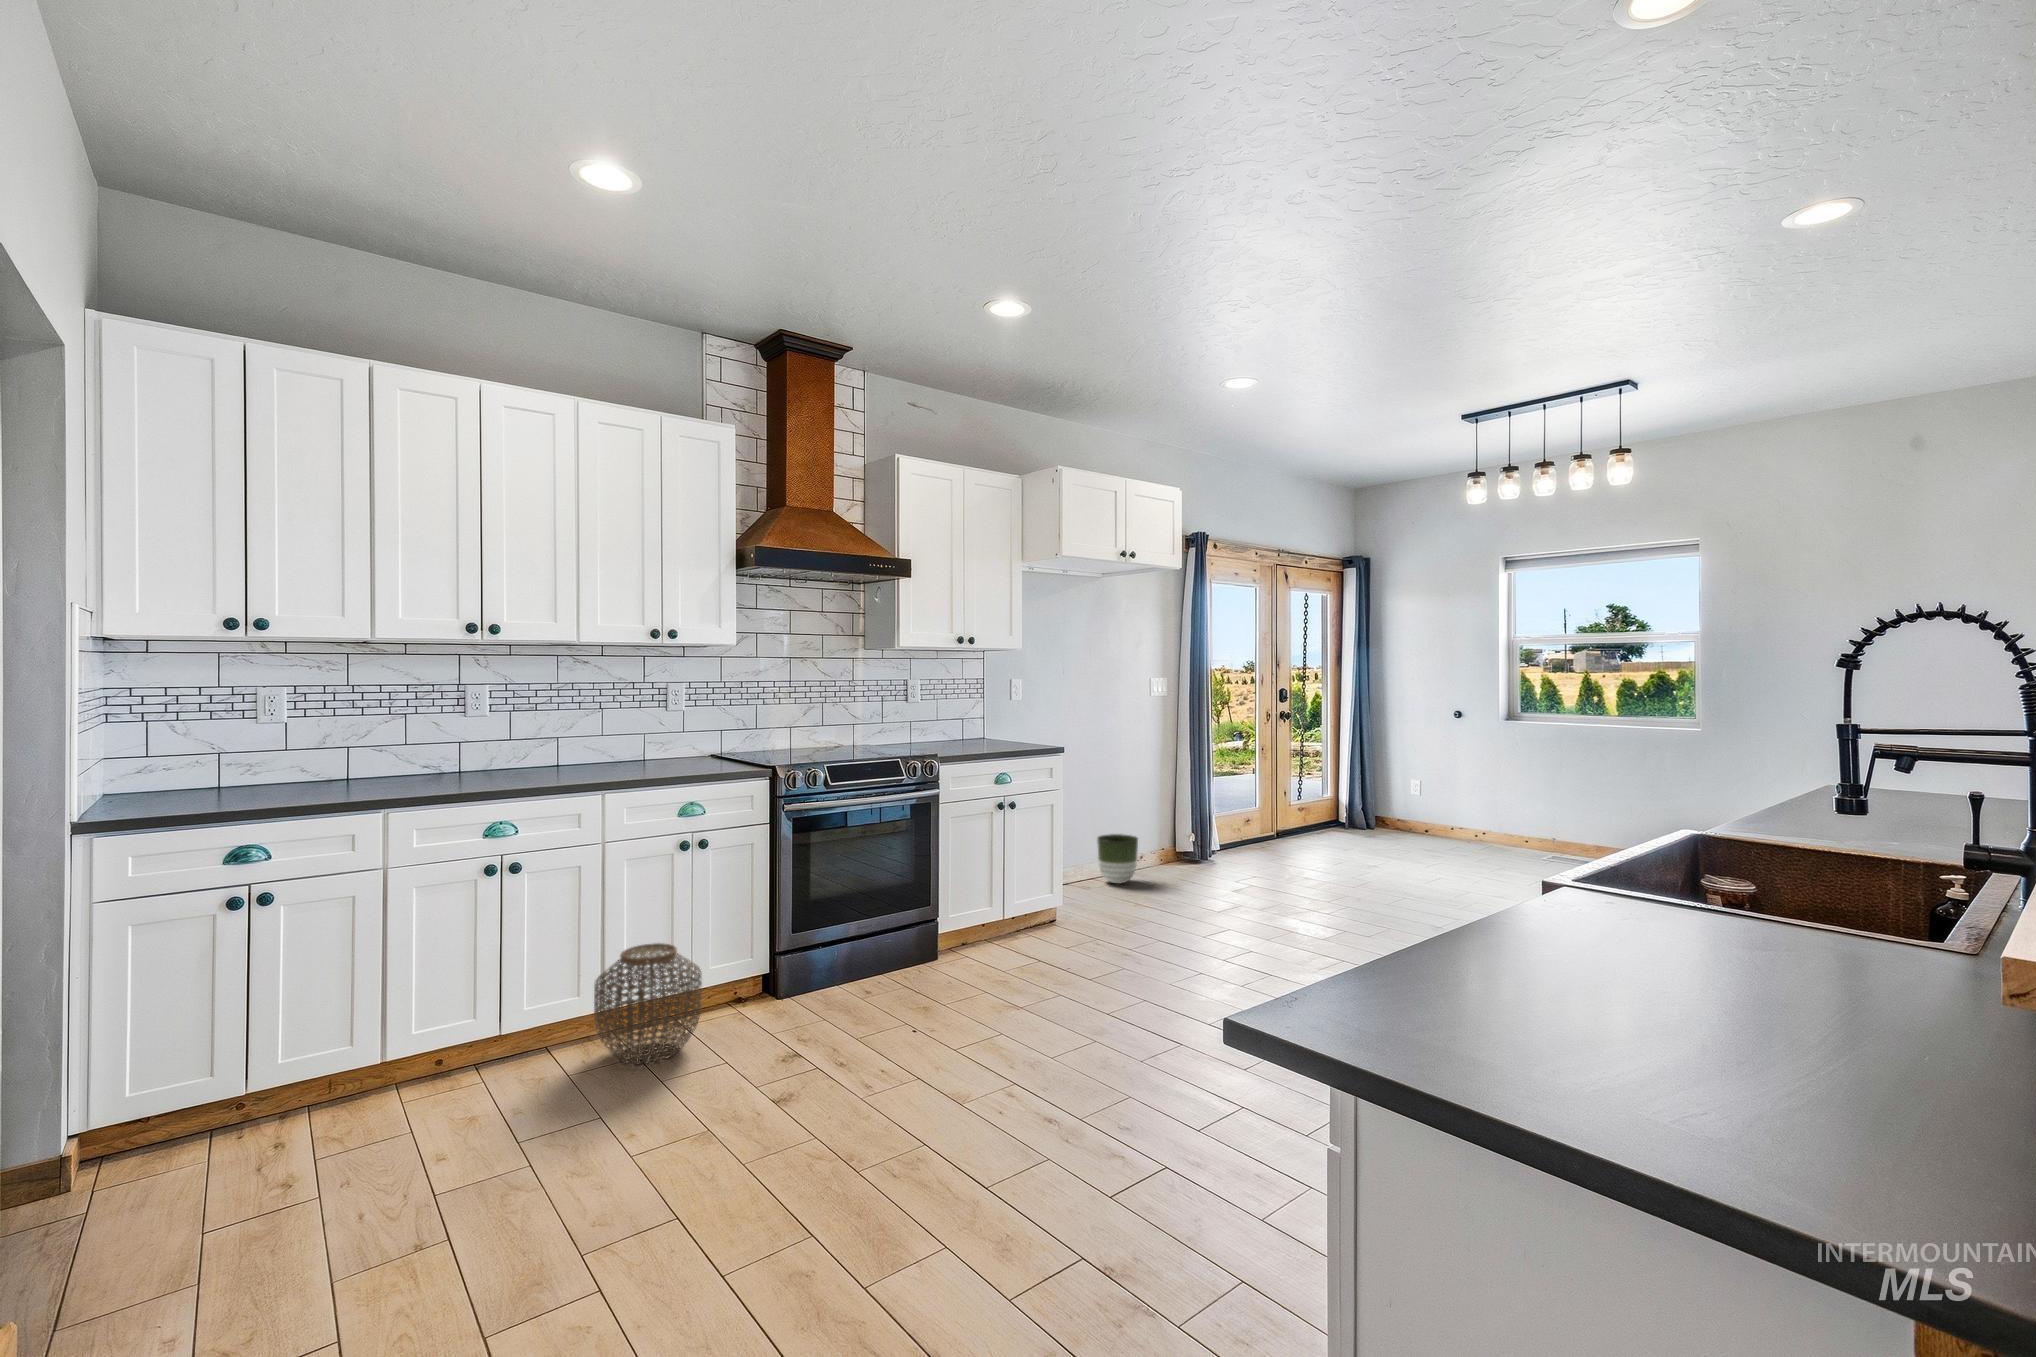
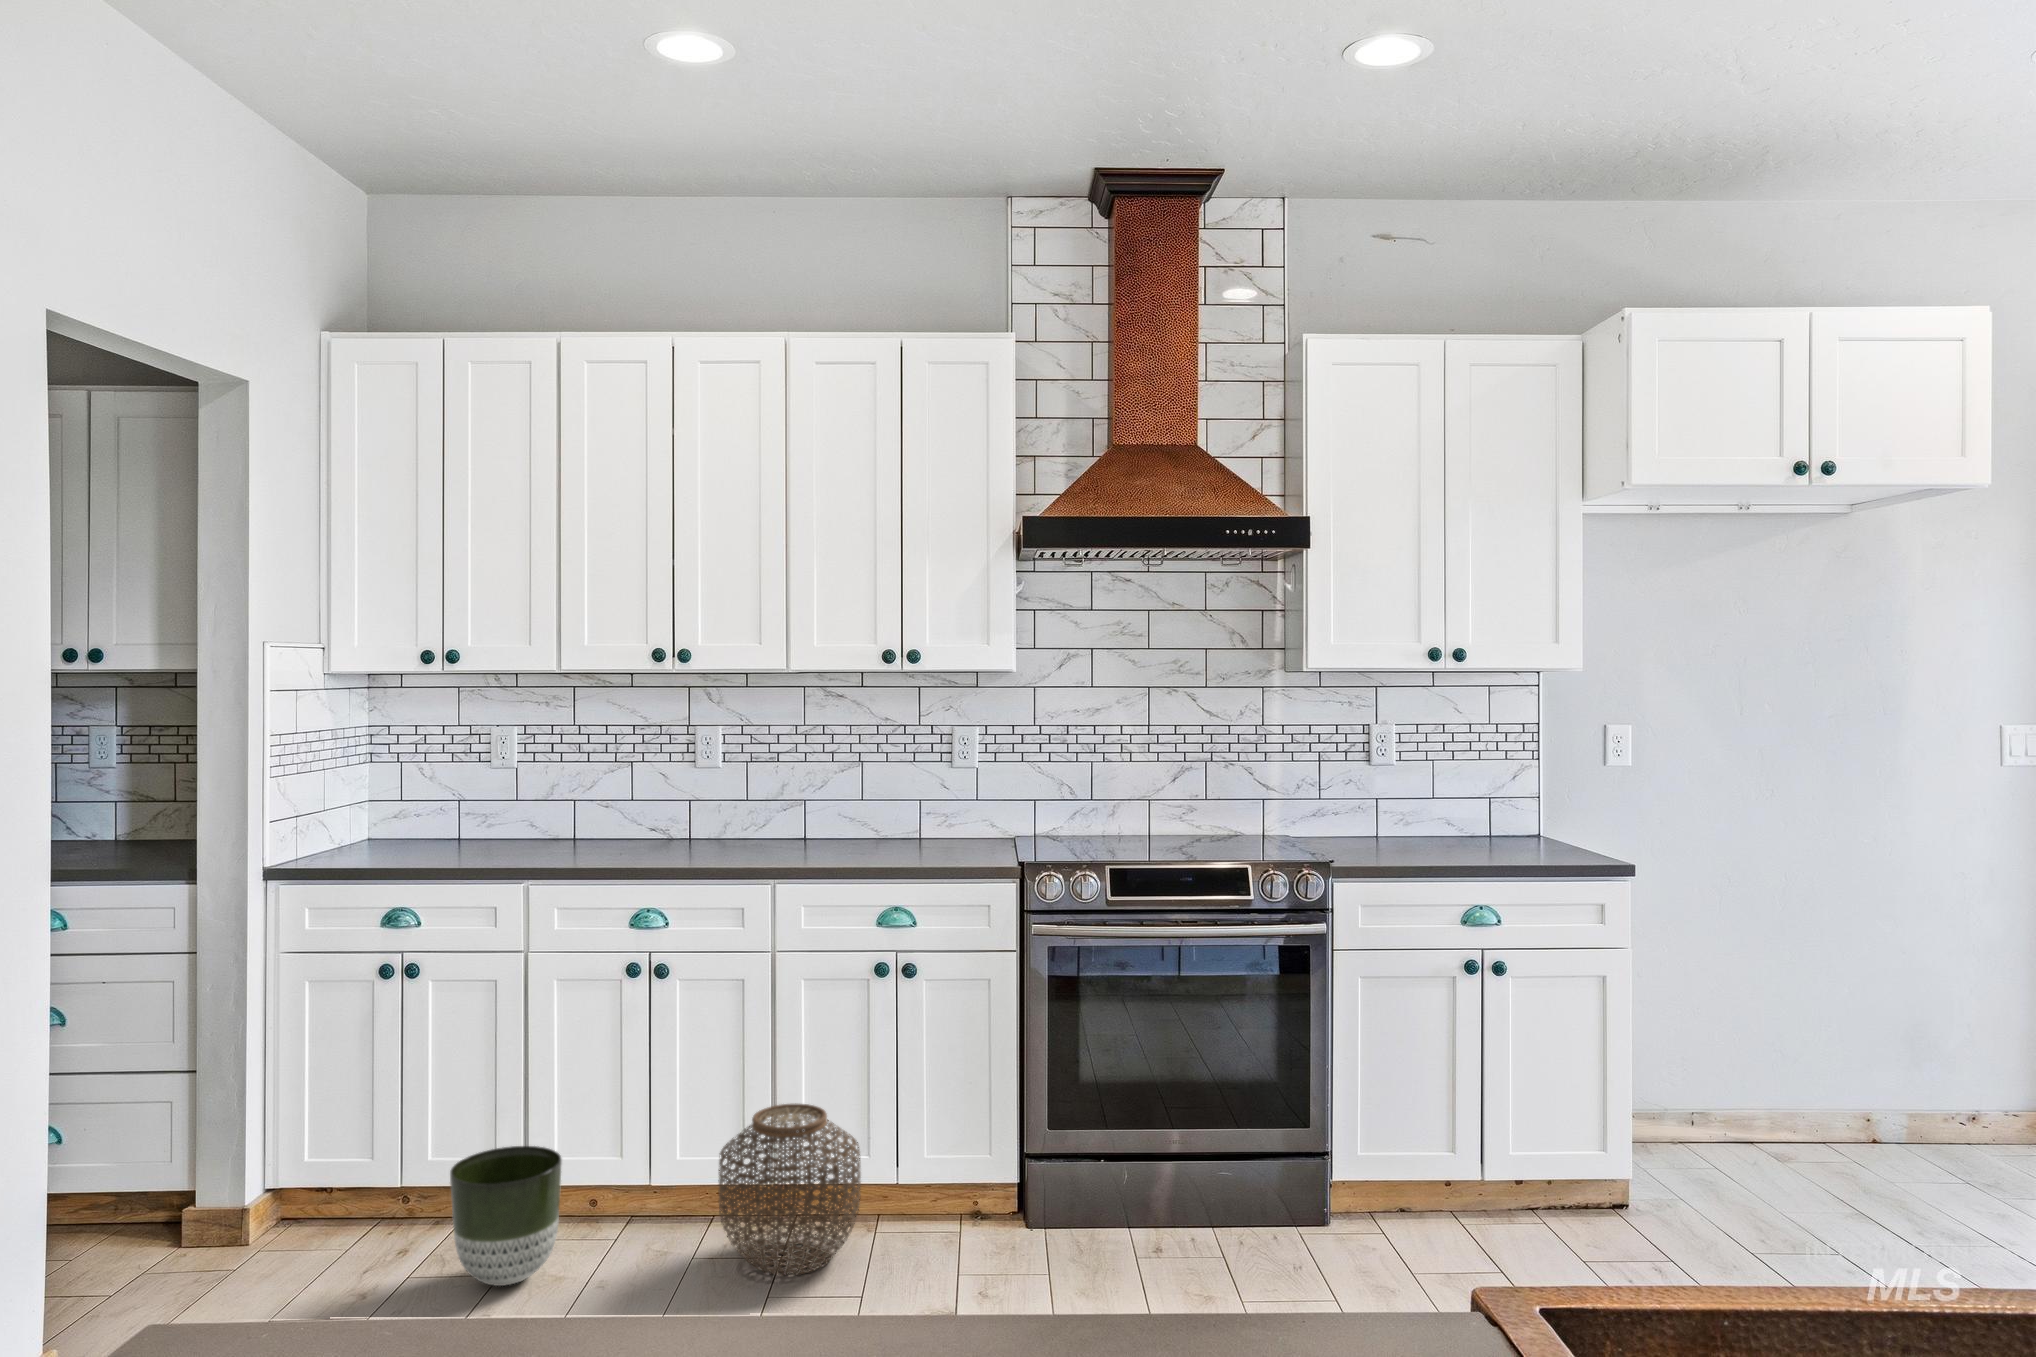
planter: present [1097,834,1138,884] -> present [450,1146,562,1286]

